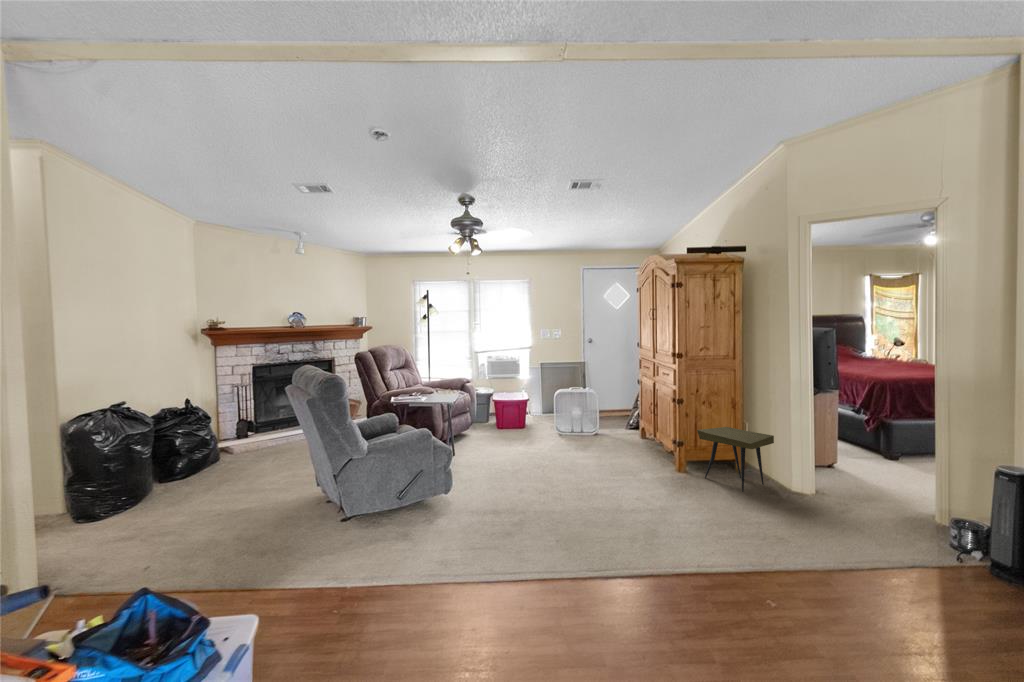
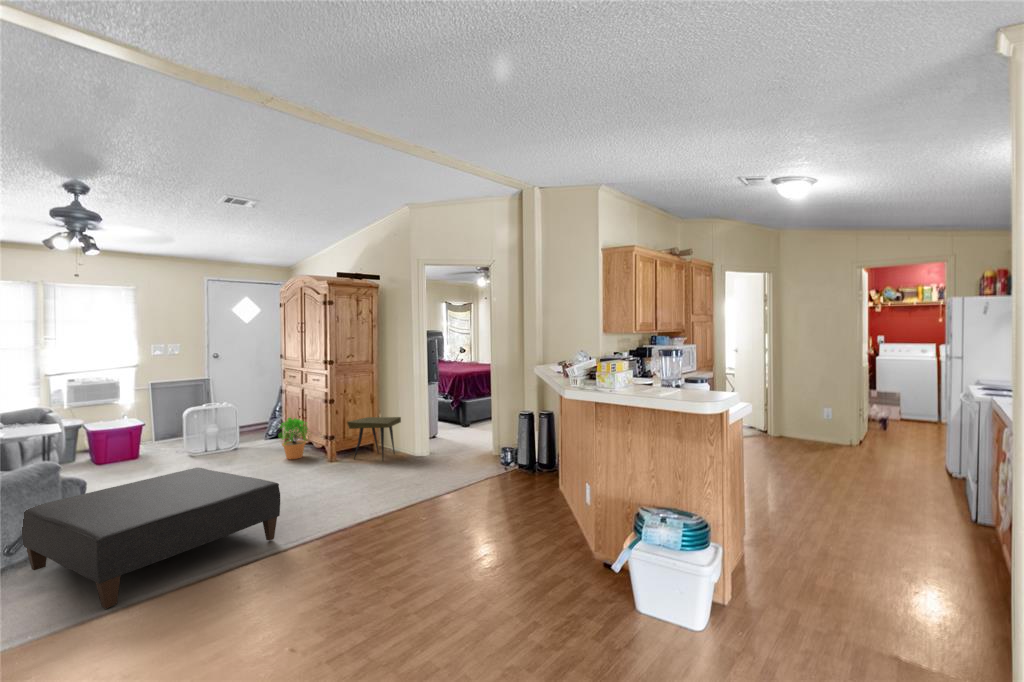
potted plant: none [622,412,660,460] -> present [280,418,308,459]
ottoman: none [355,461,561,615] -> present [22,468,280,609]

